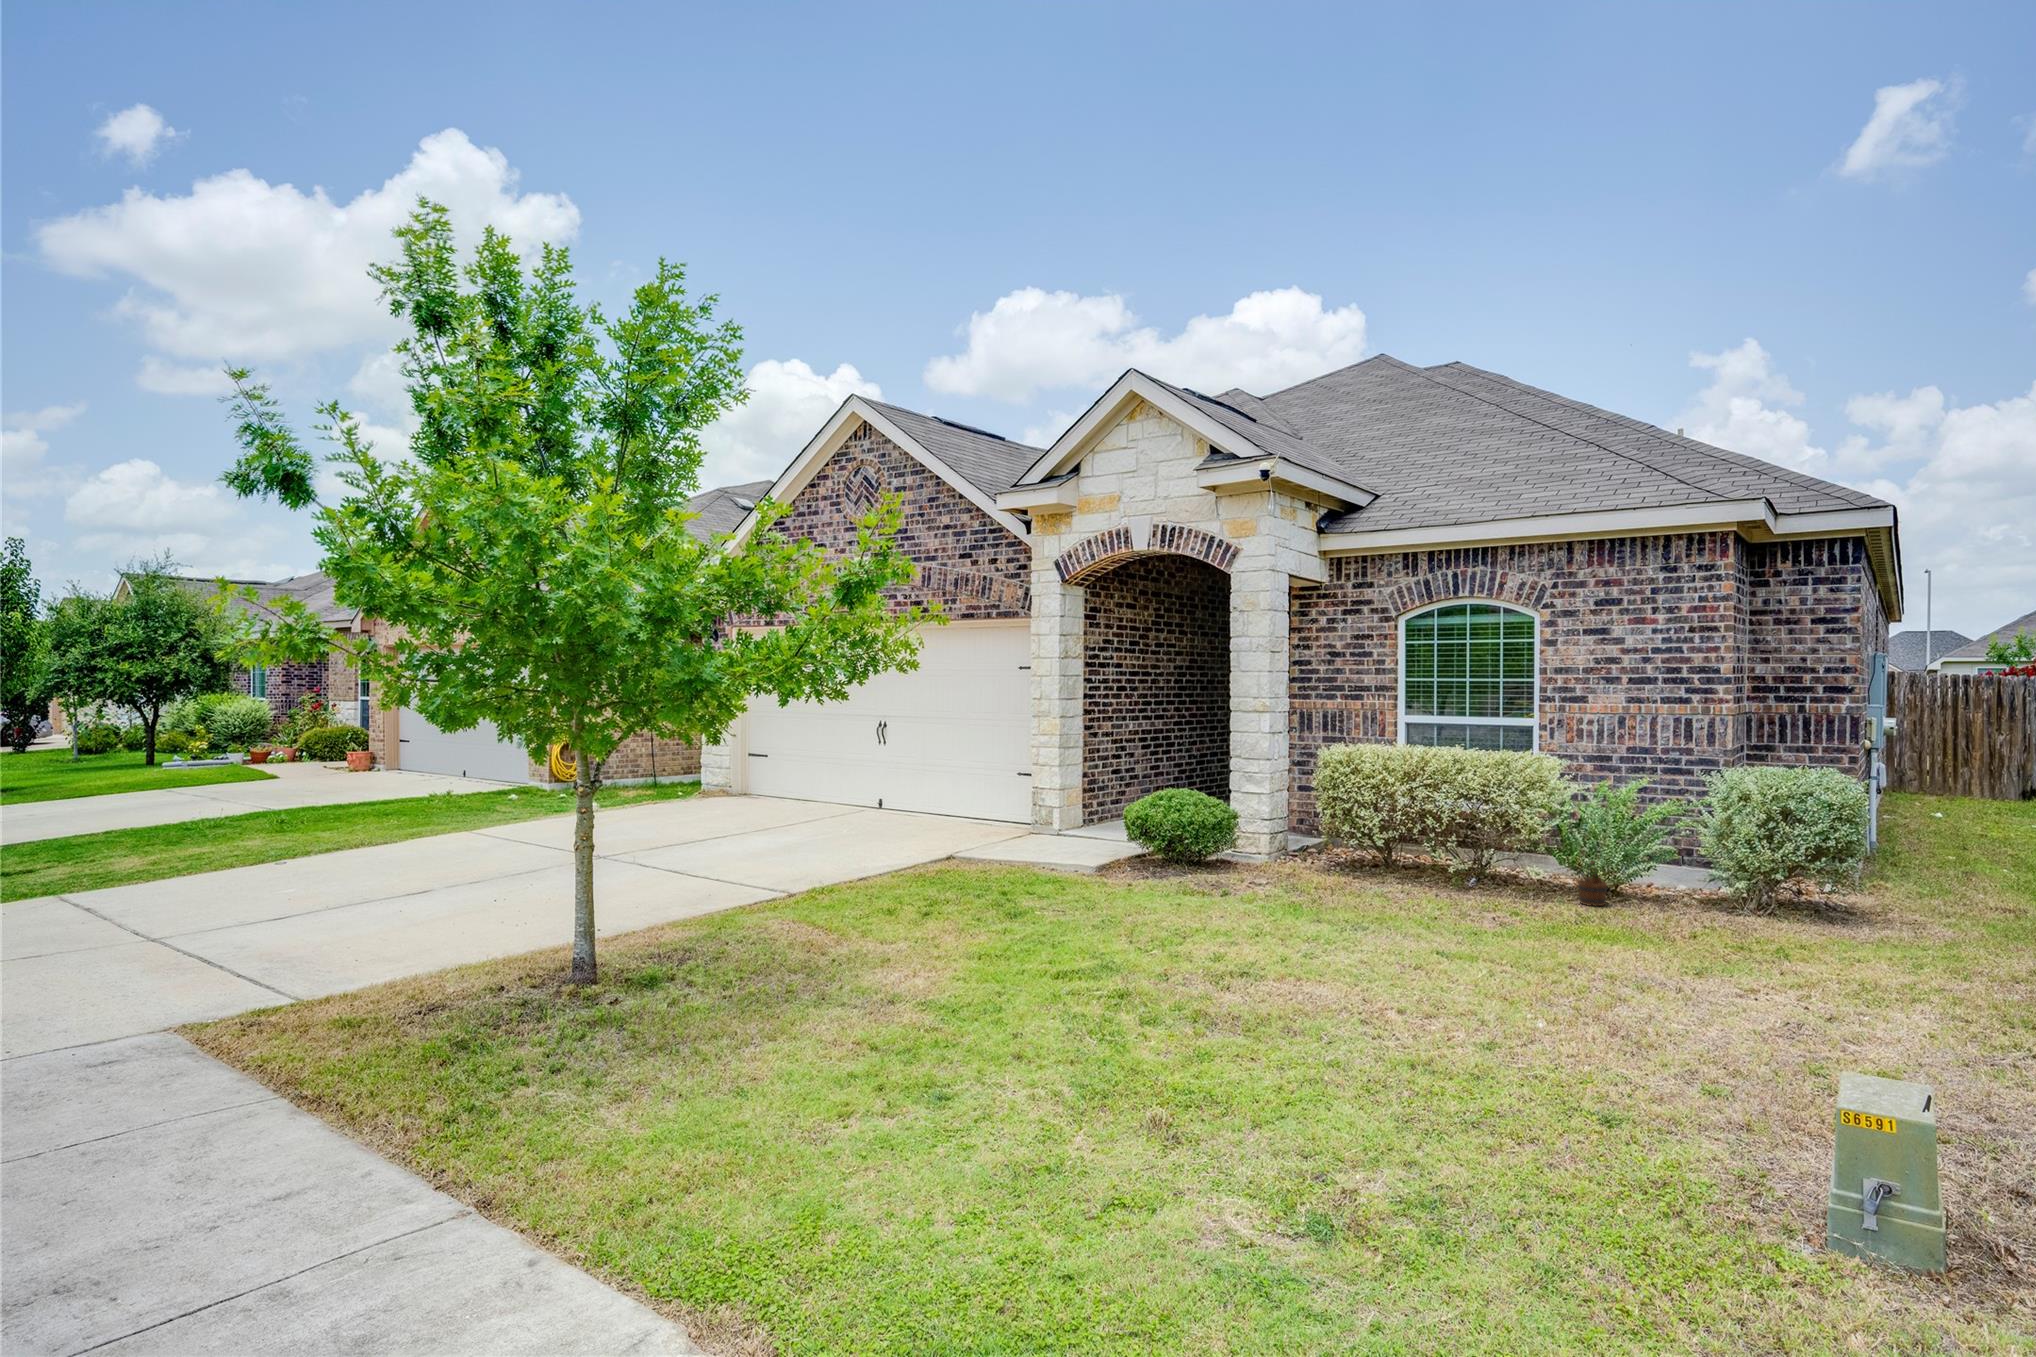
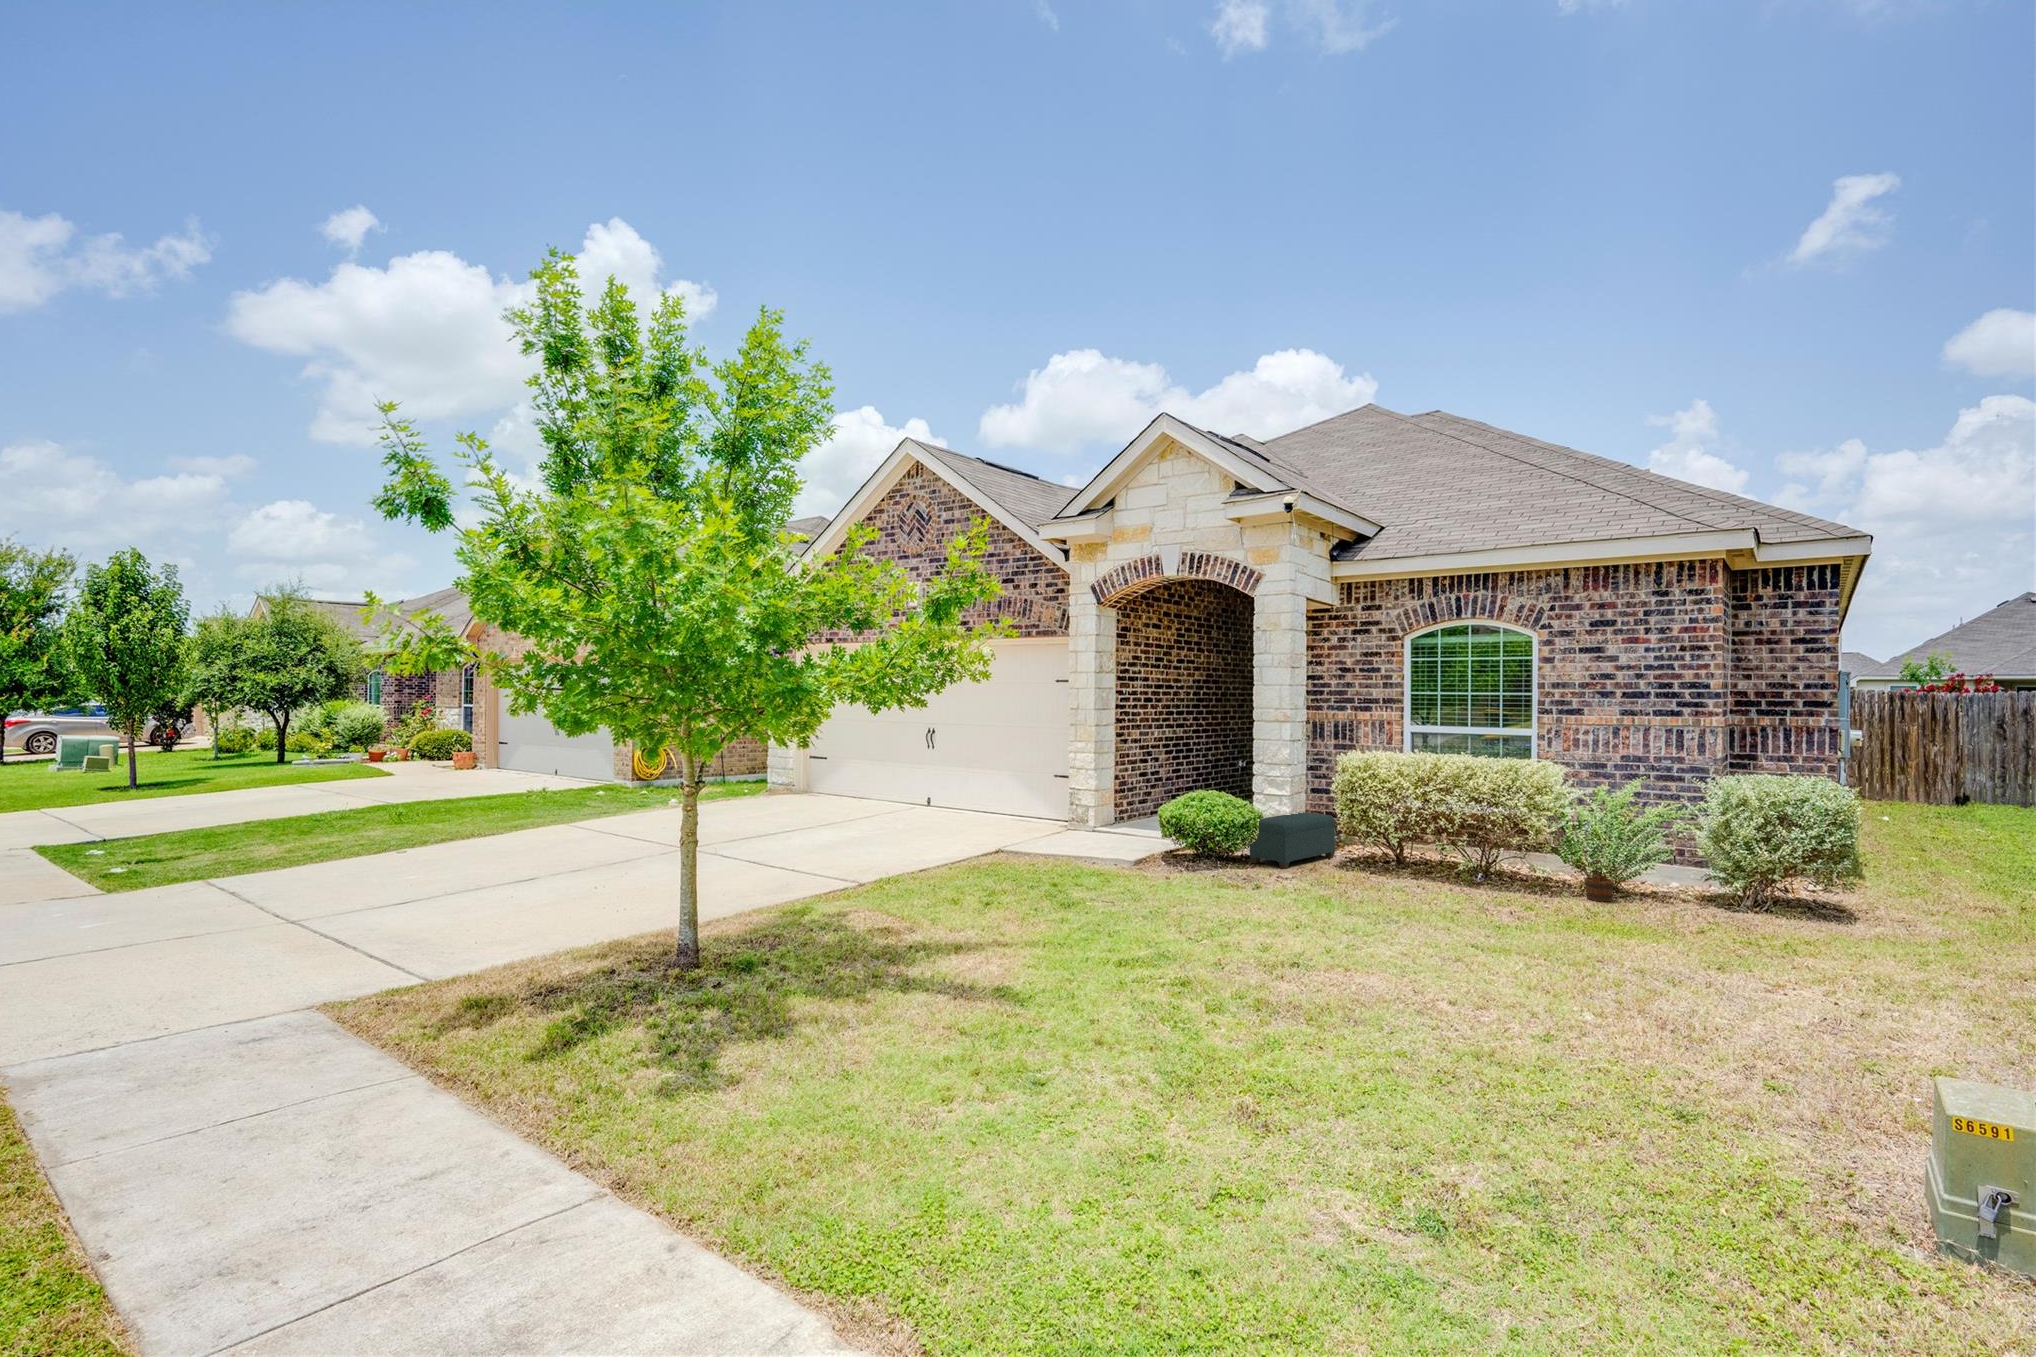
bench: none [1224,813,1320,876] -> present [1250,812,1335,869]

